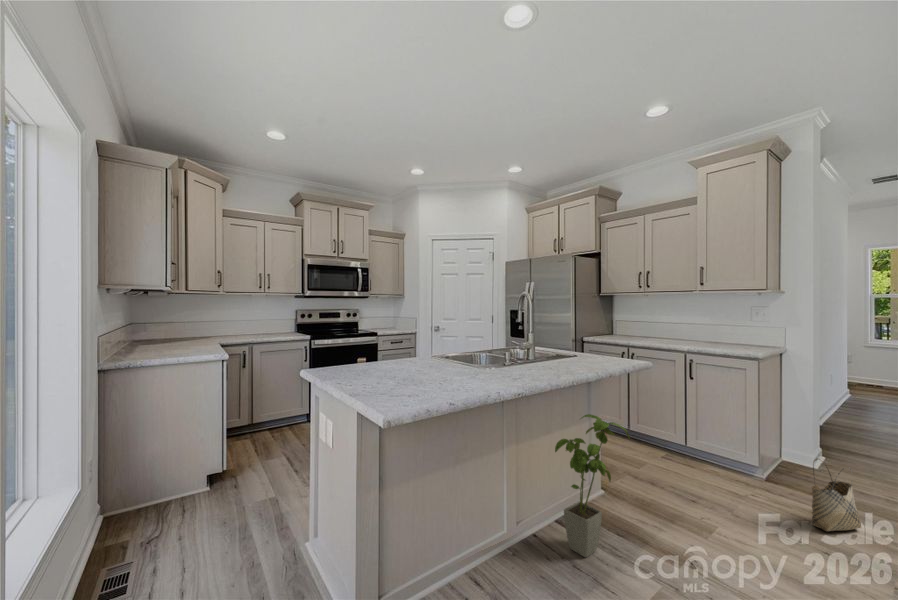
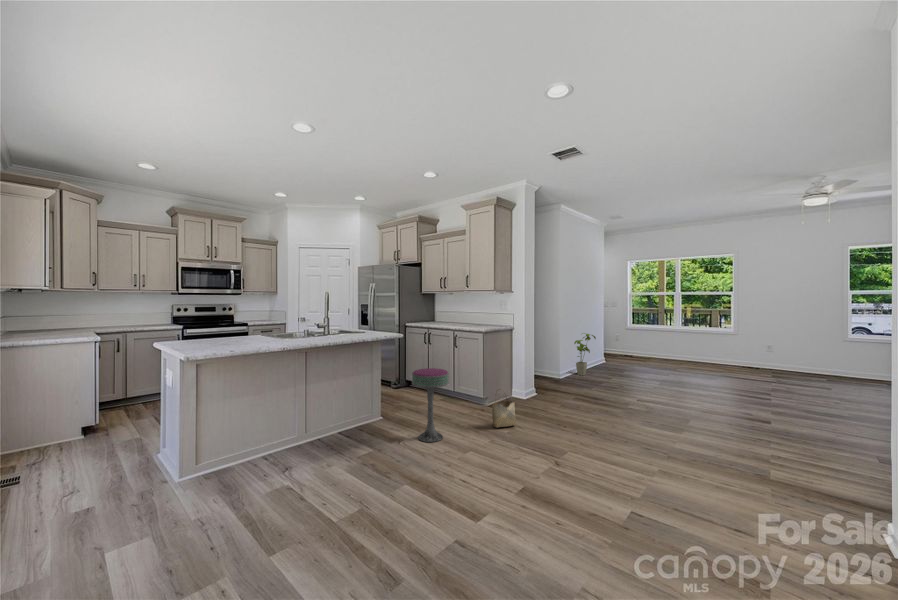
house plant: present [555,414,630,557] -> present [574,333,596,375]
bar stool: none [677,419,753,556] -> present [412,368,448,442]

